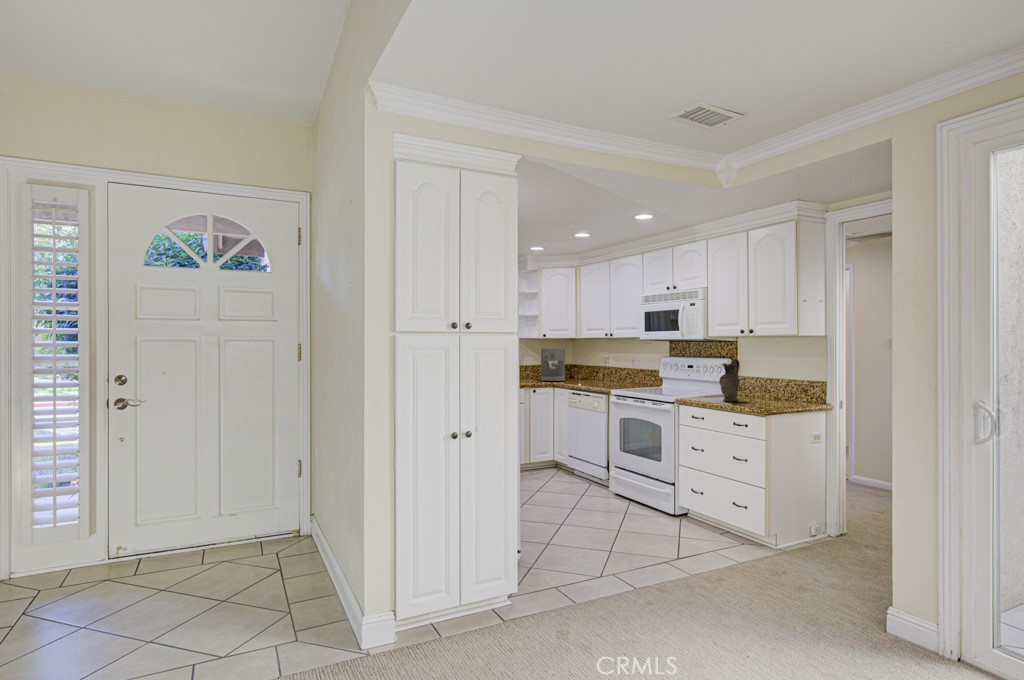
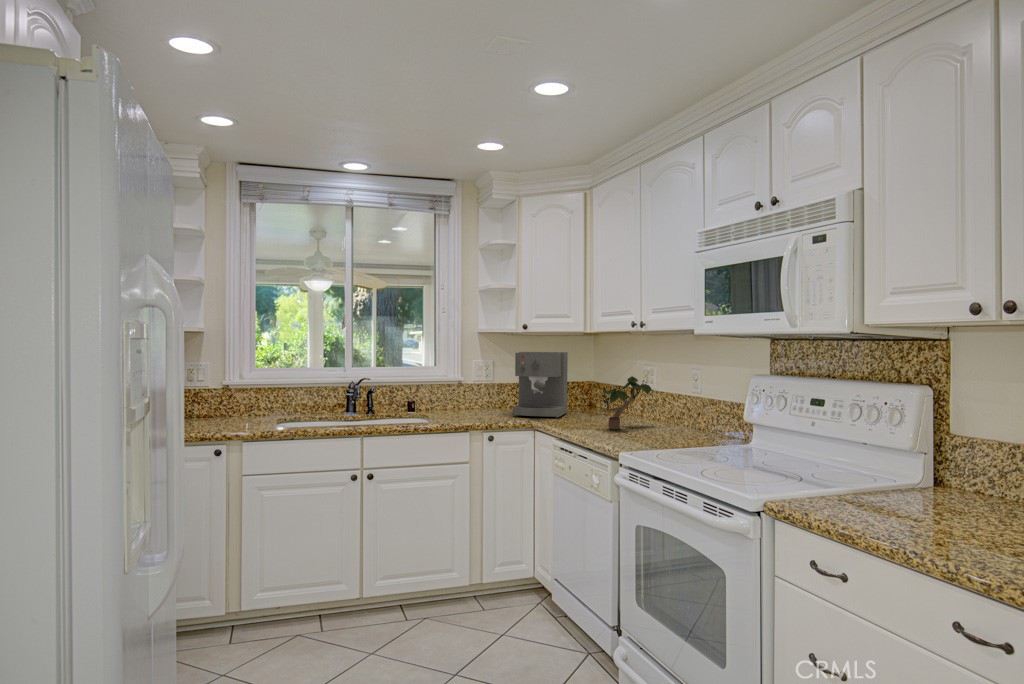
potted plant: none [591,359,617,384] -> present [603,376,654,429]
ceramic pitcher: present [719,359,740,401] -> none [898,393,968,533]

